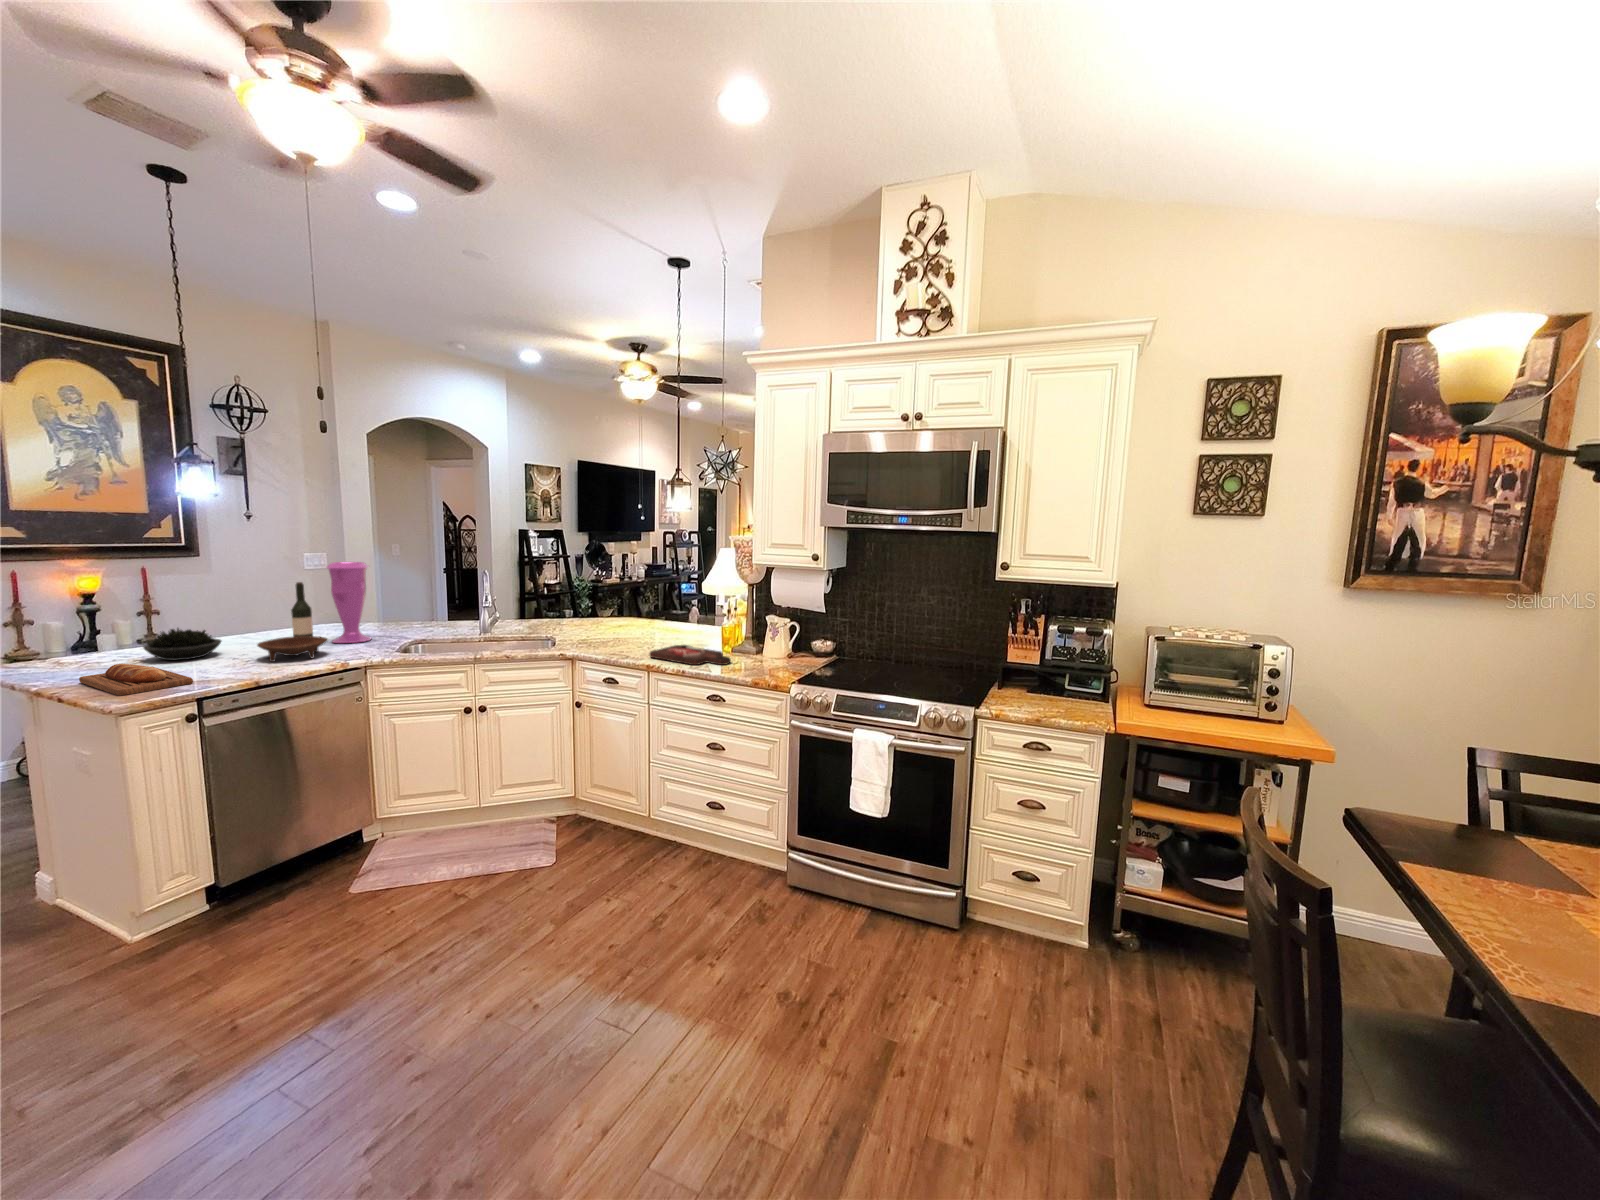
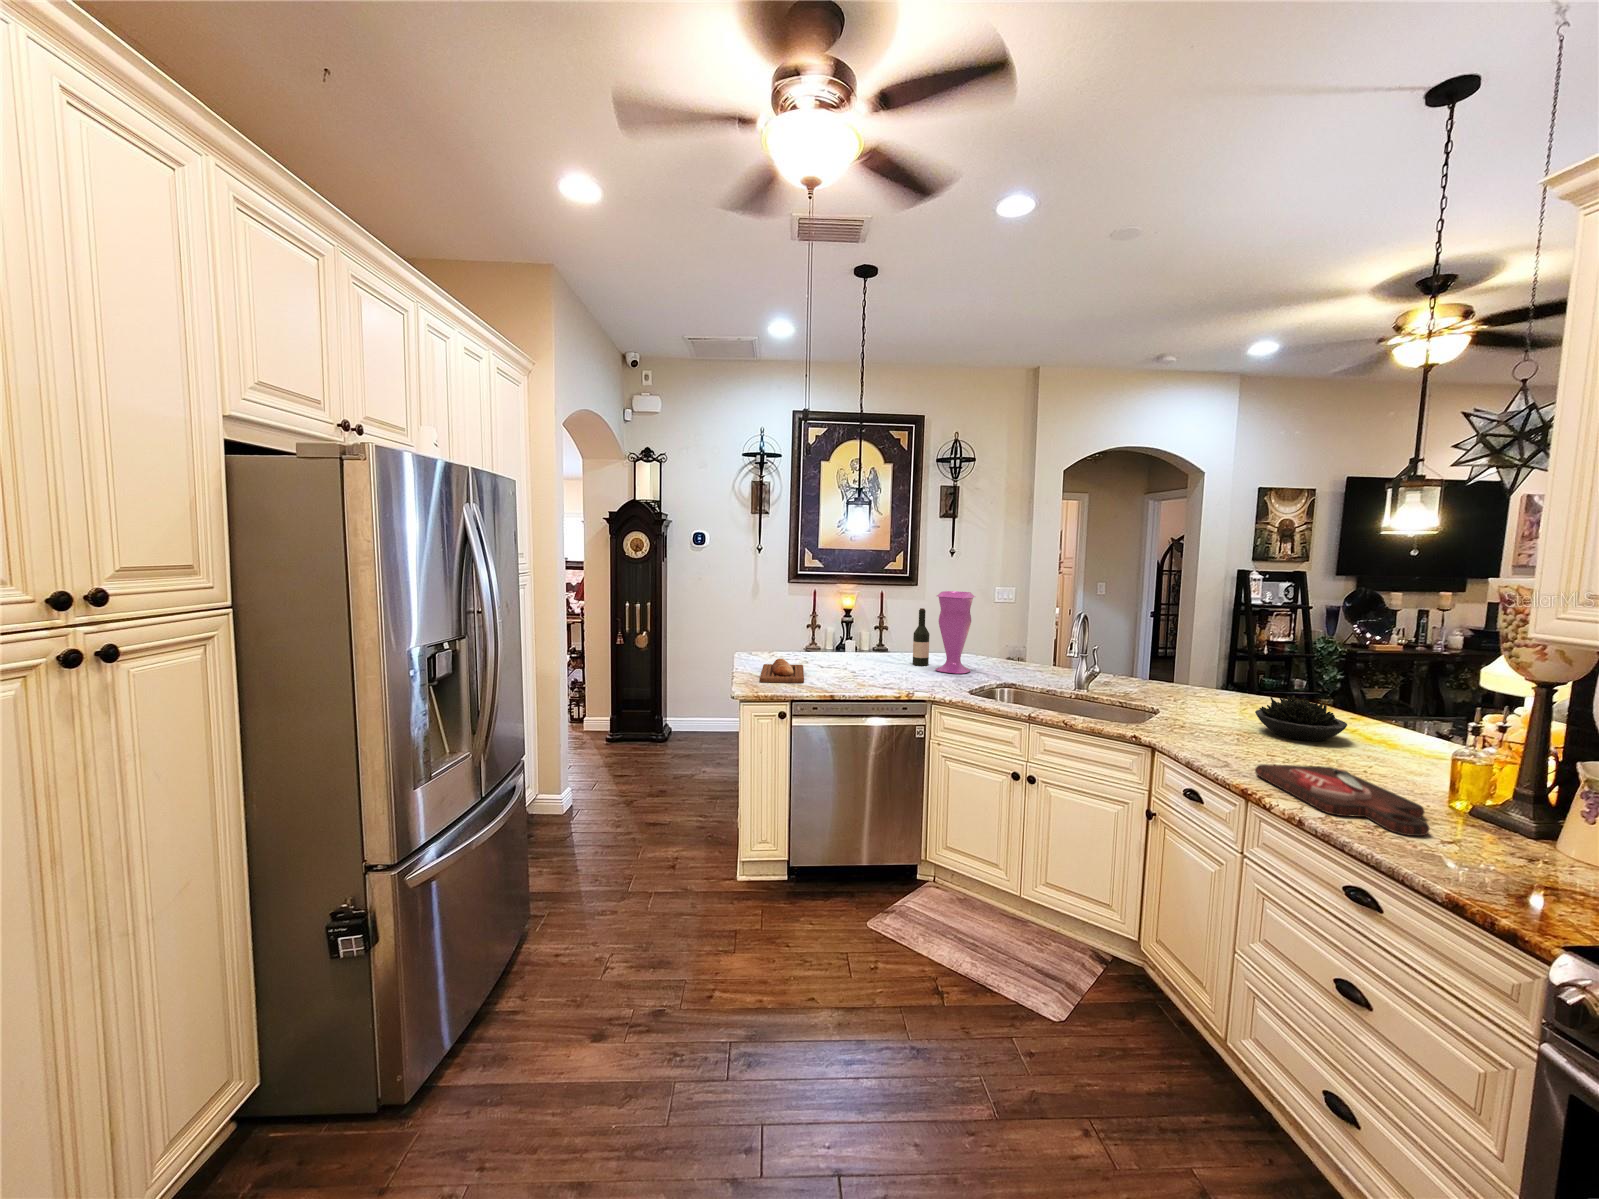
succulent plant: present [143,628,221,660] -> present [1255,695,1347,741]
bowl: present [257,636,328,662] -> none [866,657,918,680]

